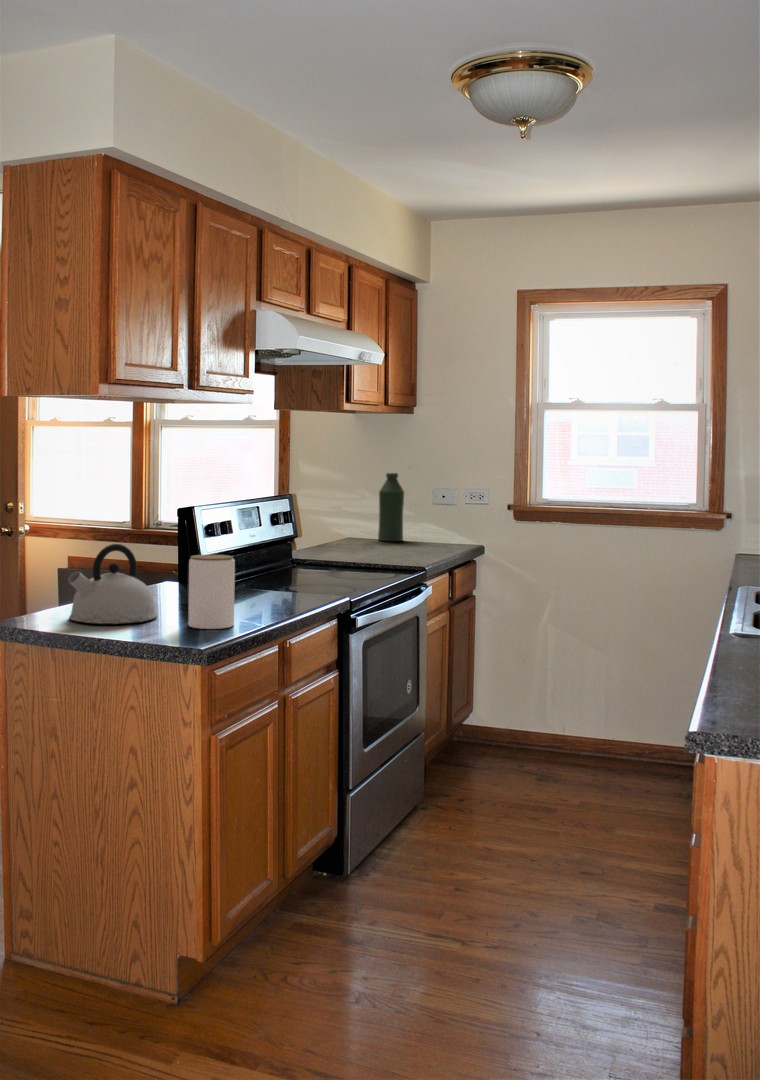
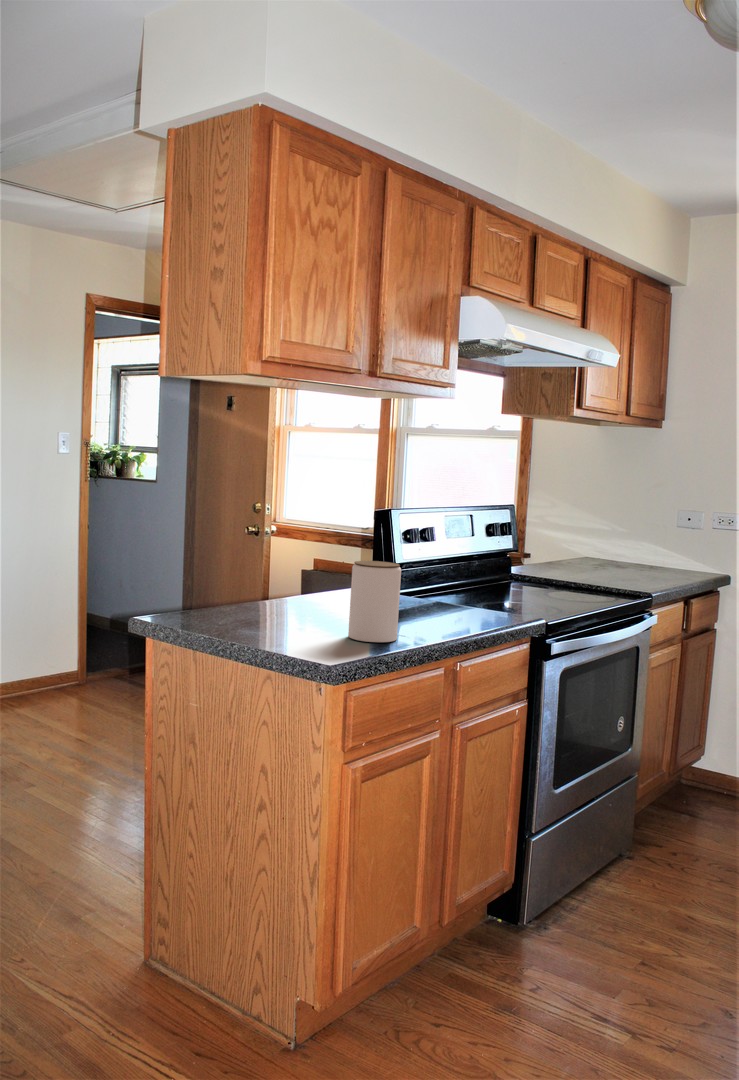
bottle: present [378,473,404,541] -> none [614,489,647,563]
kettle: present [68,544,157,624] -> none [233,544,324,627]

